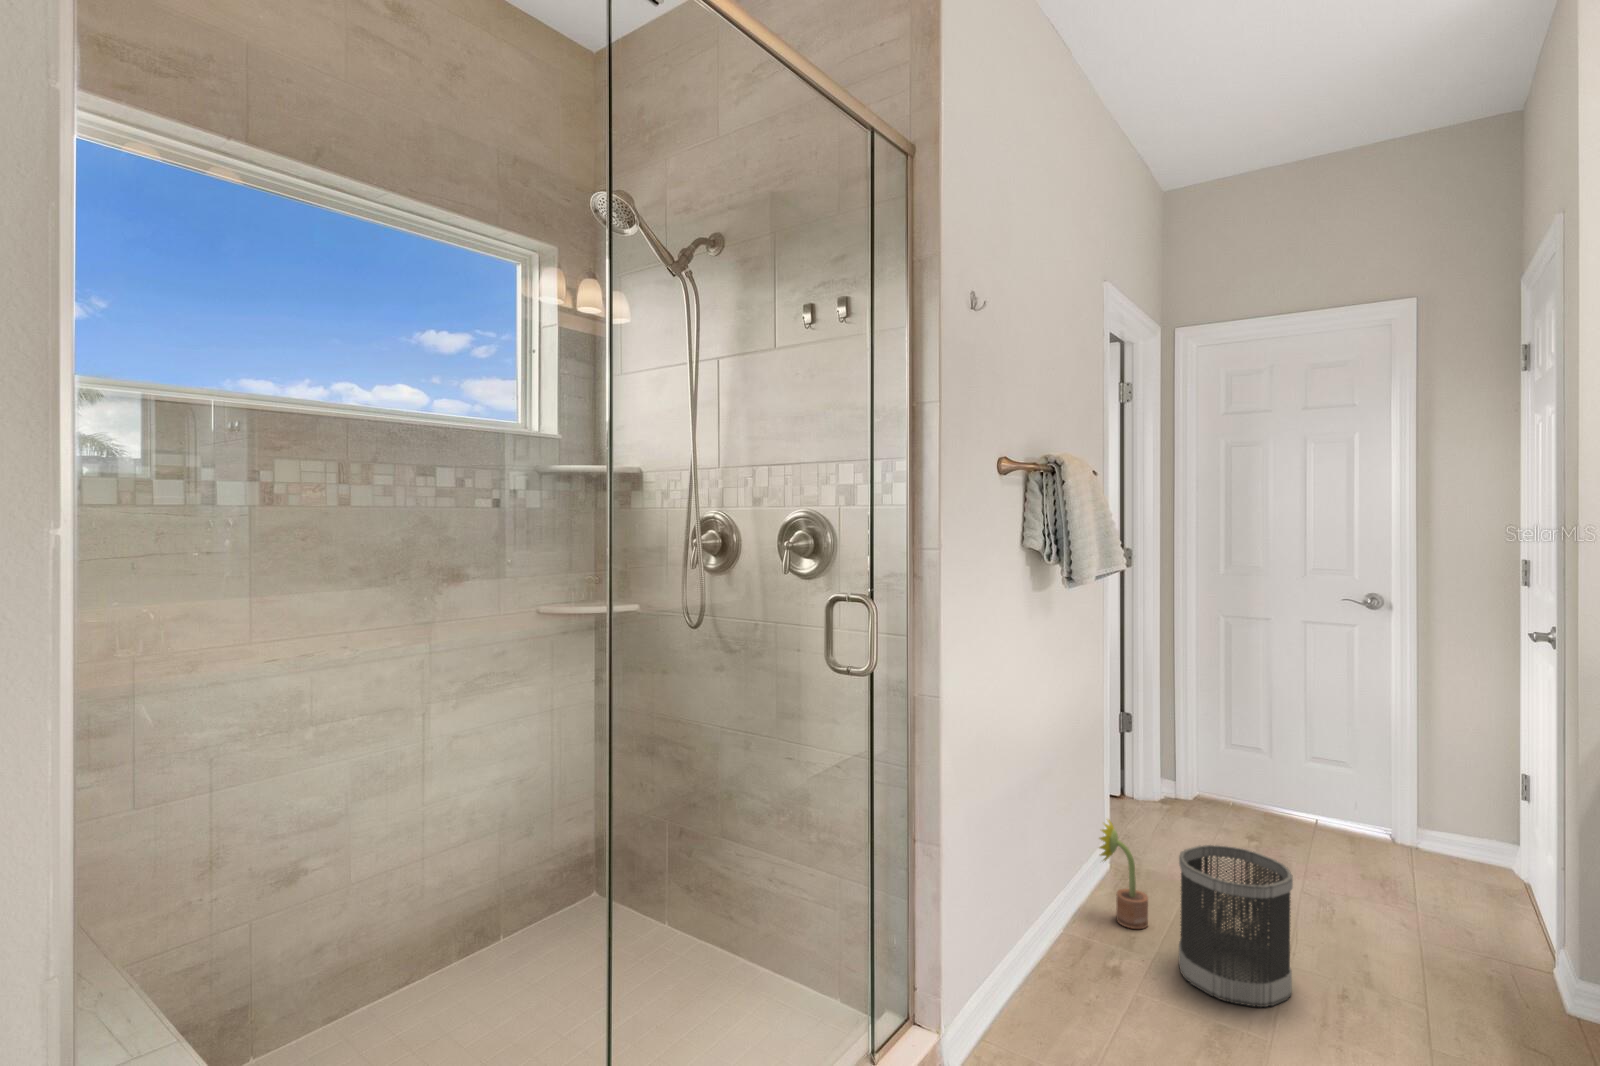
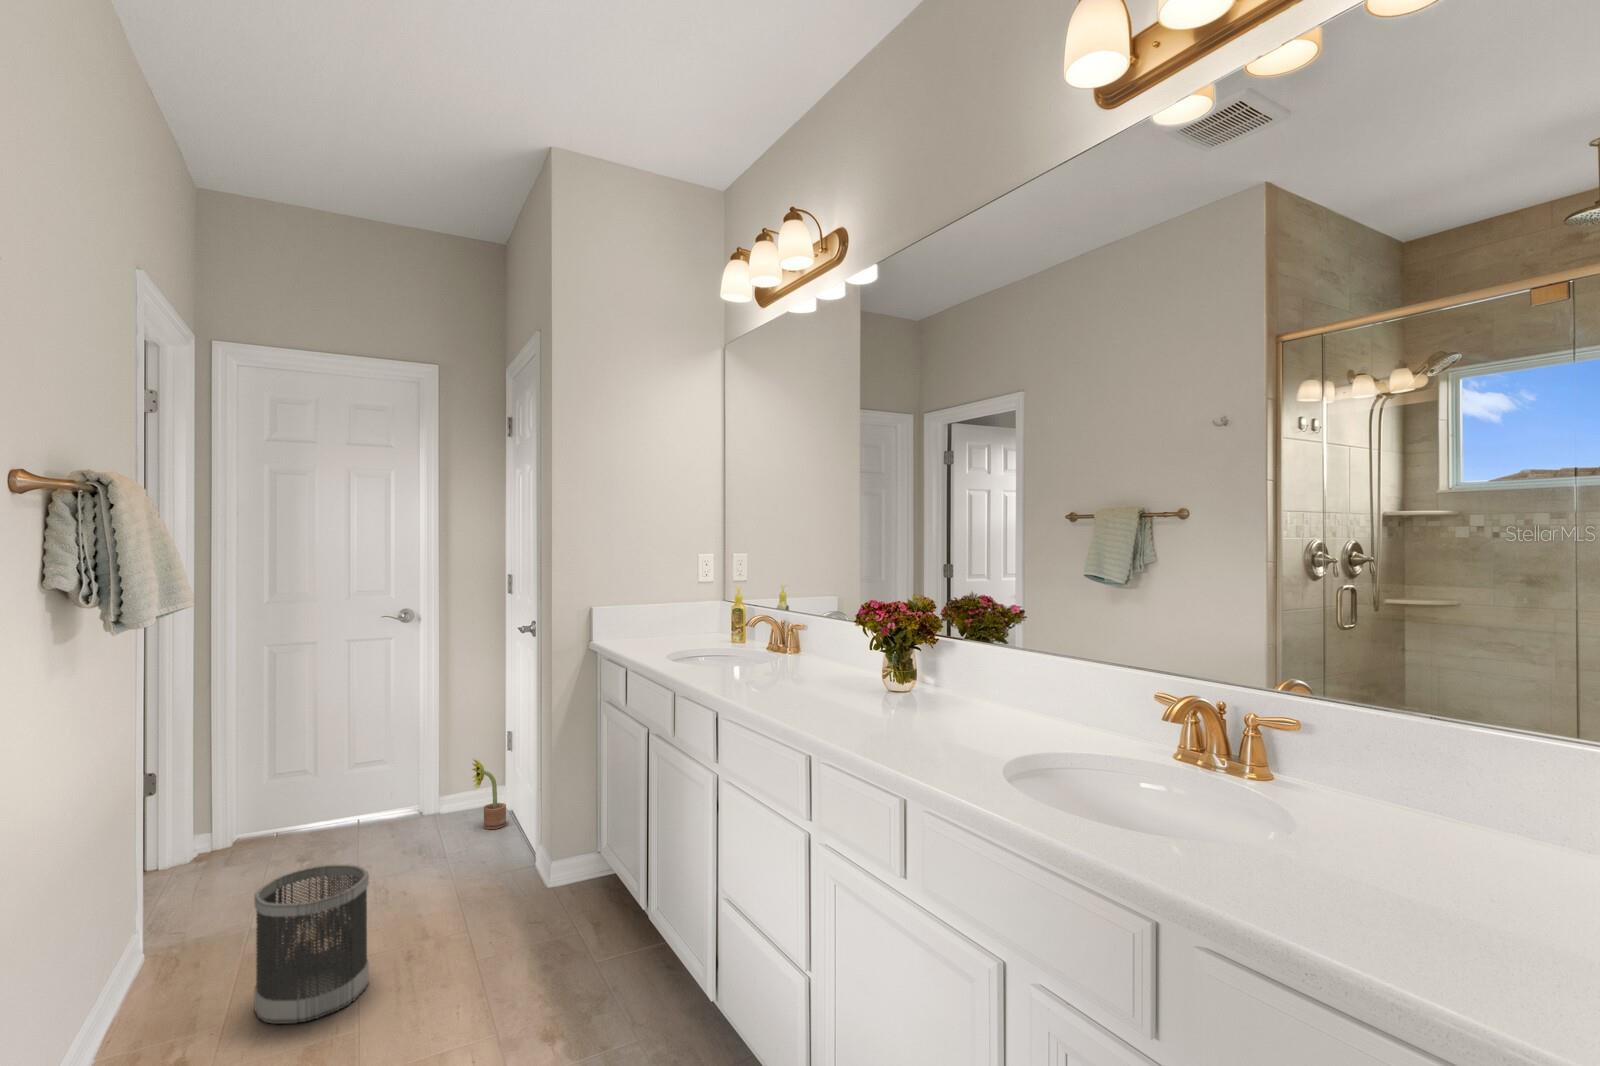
decorative plant: present [1099,820,1148,929] -> present [472,760,506,829]

